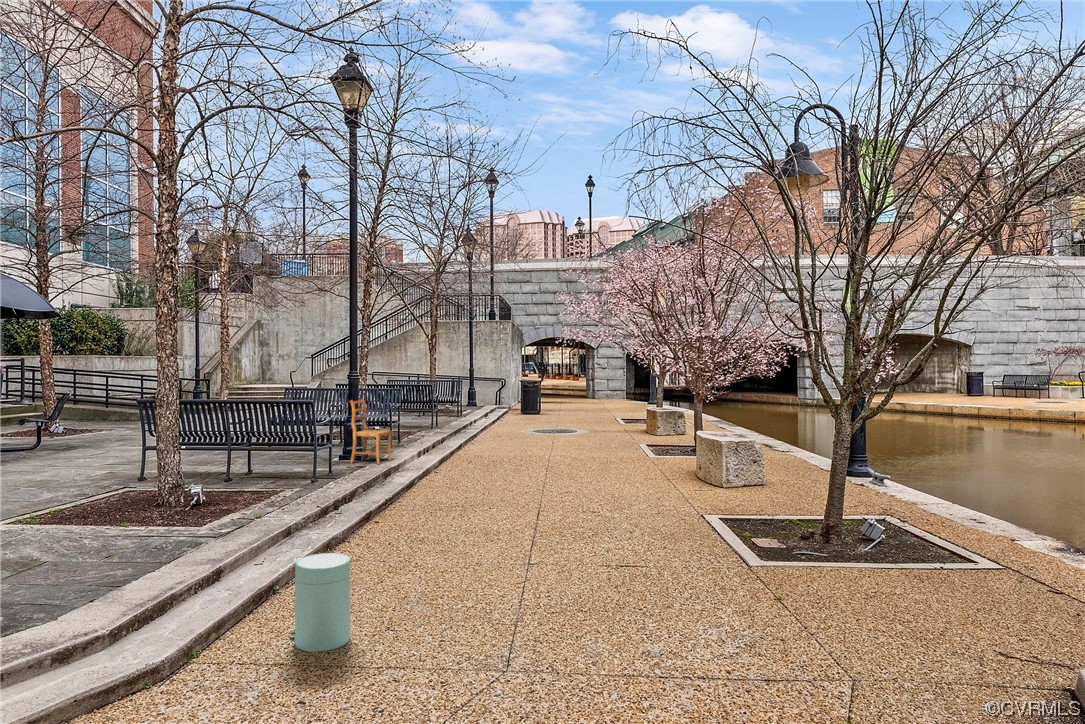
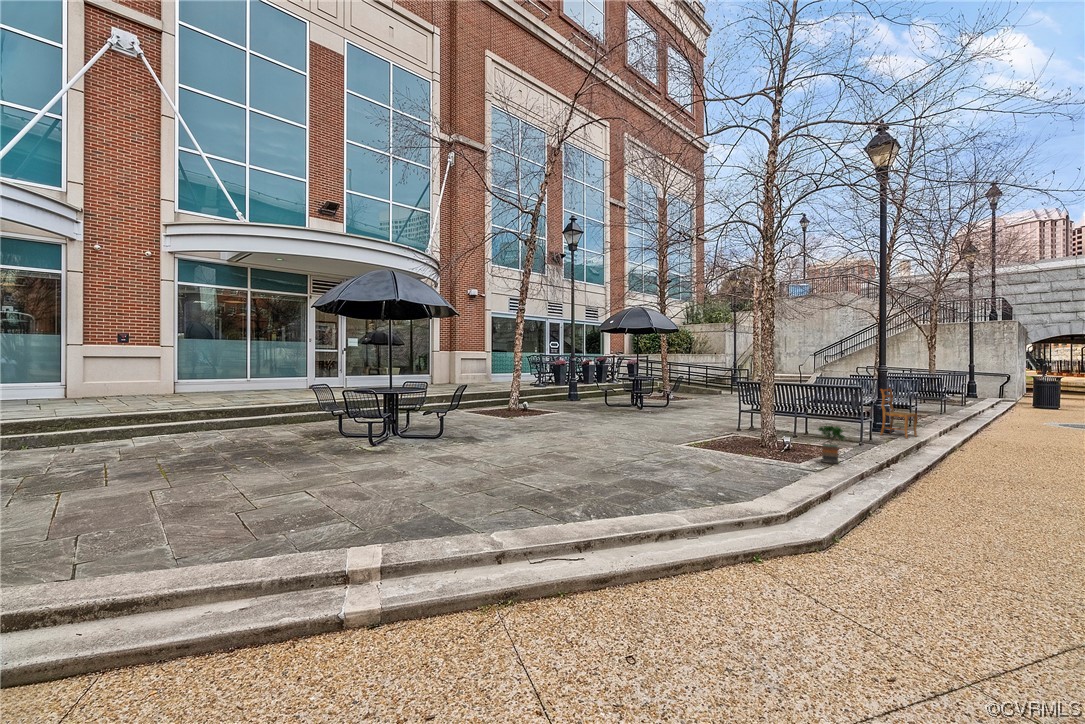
potted tree: none [237,459,277,517] -> present [818,426,845,463]
trash can: present [290,553,350,652] -> none [903,495,957,563]

